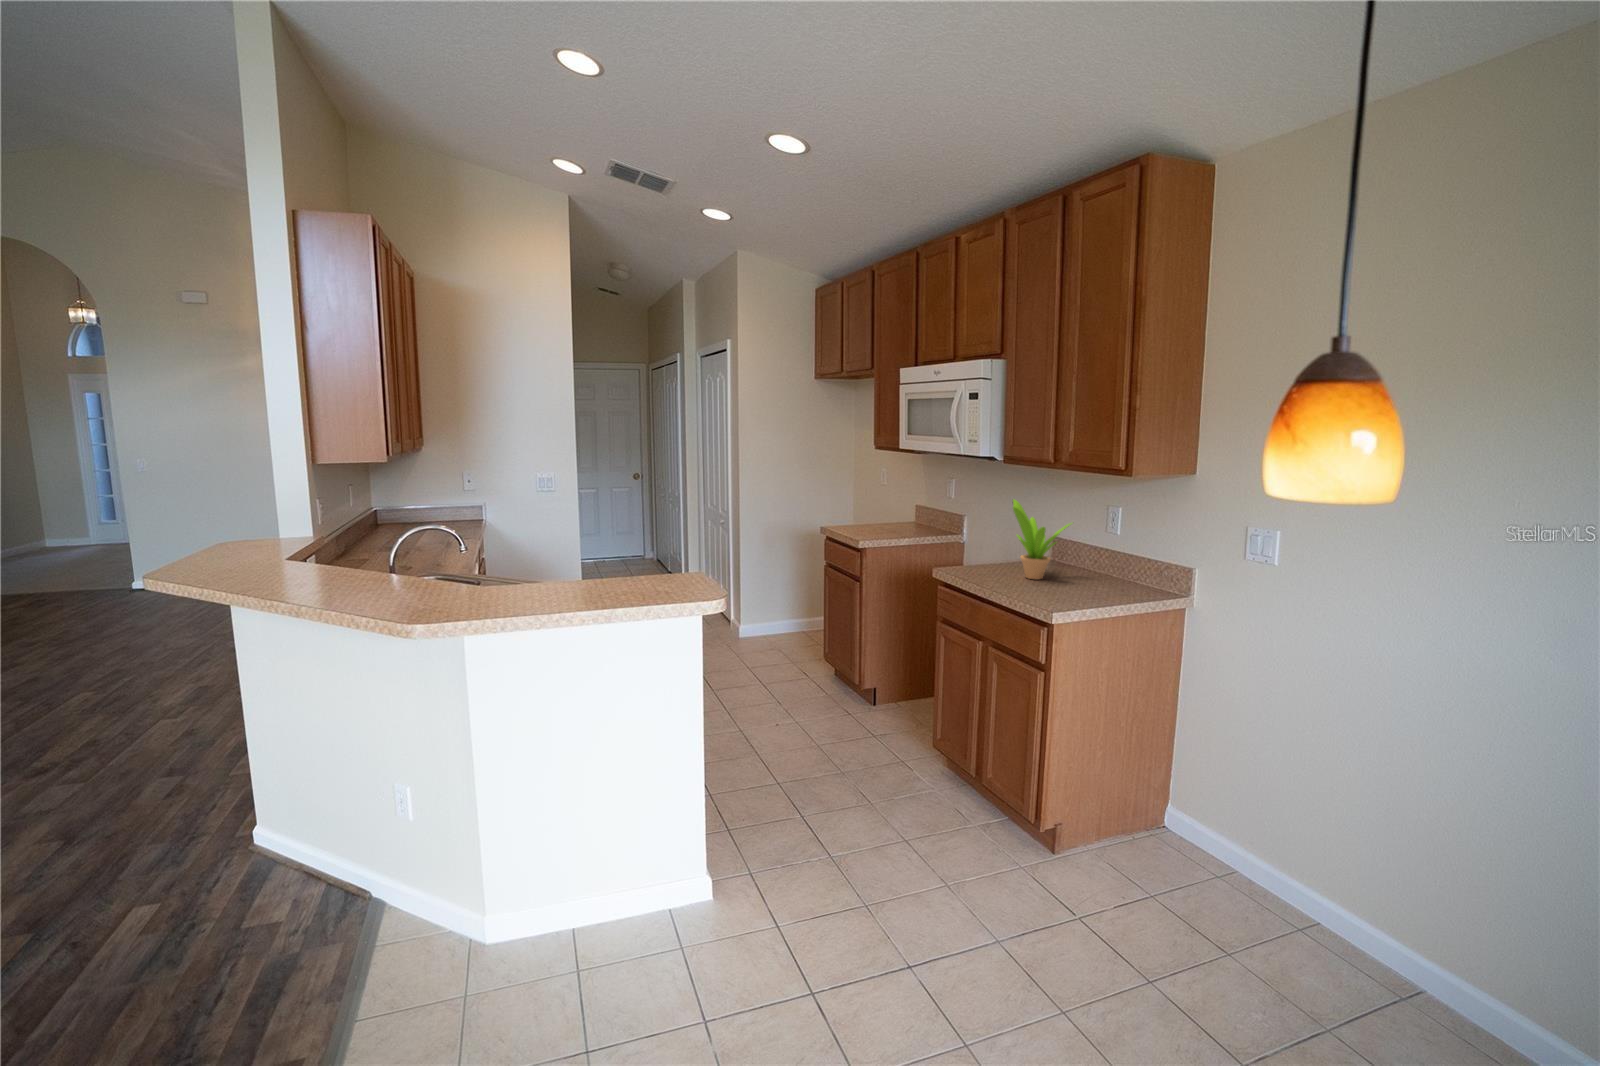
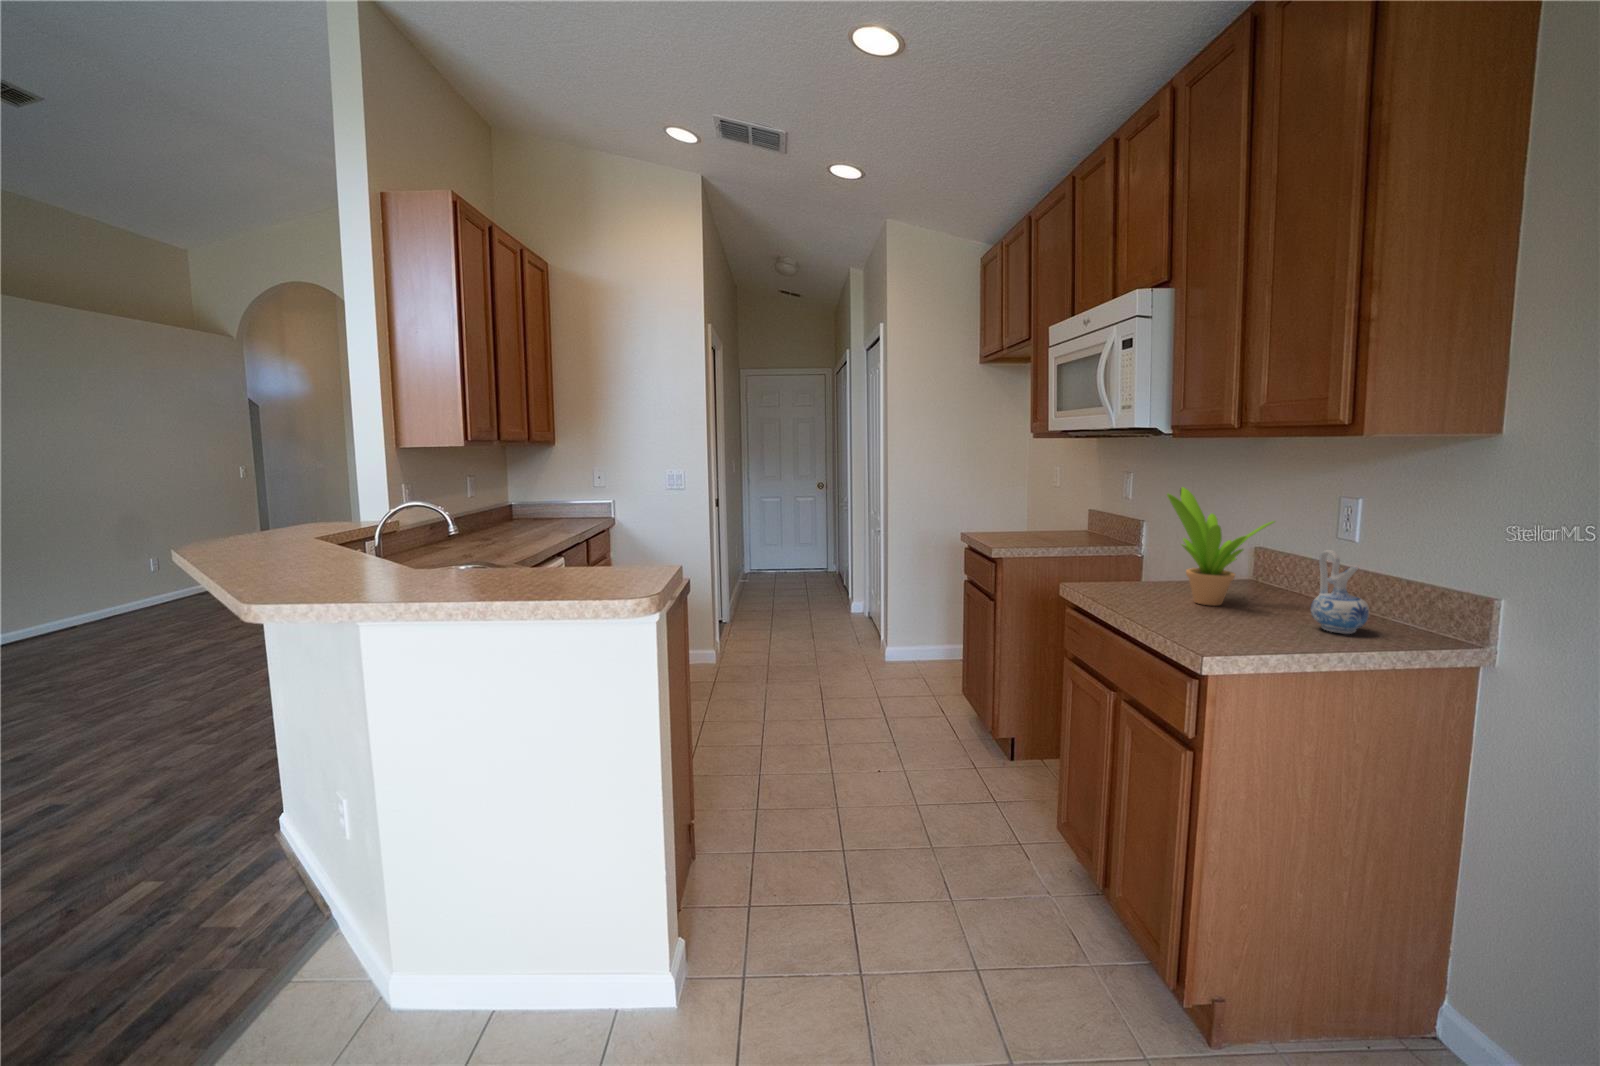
ceramic pitcher: none [1099,542,1130,593] -> present [1311,550,1369,634]

